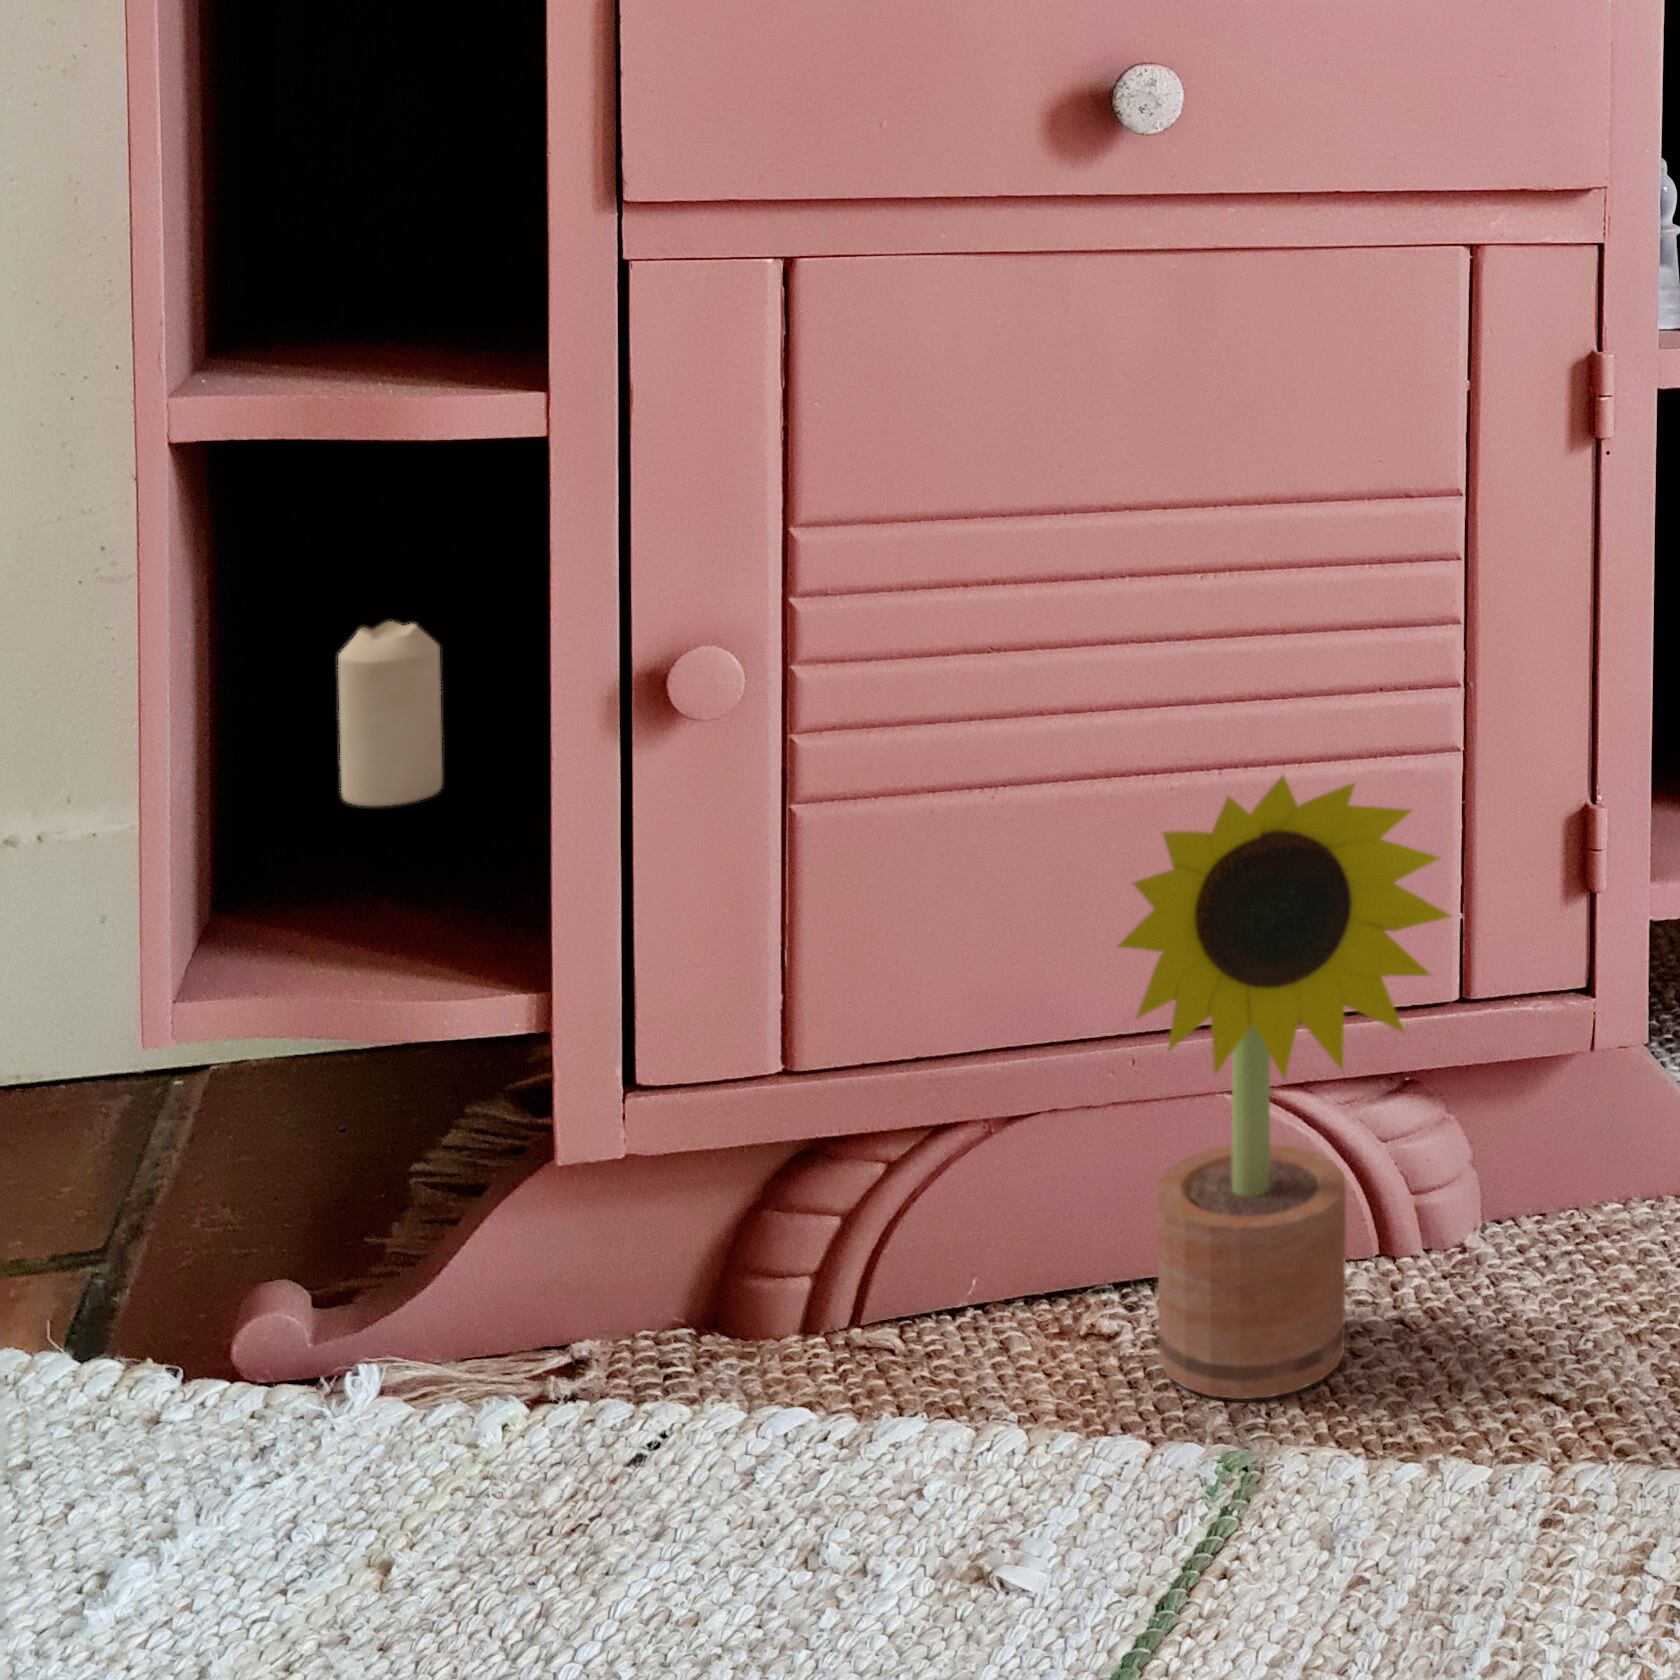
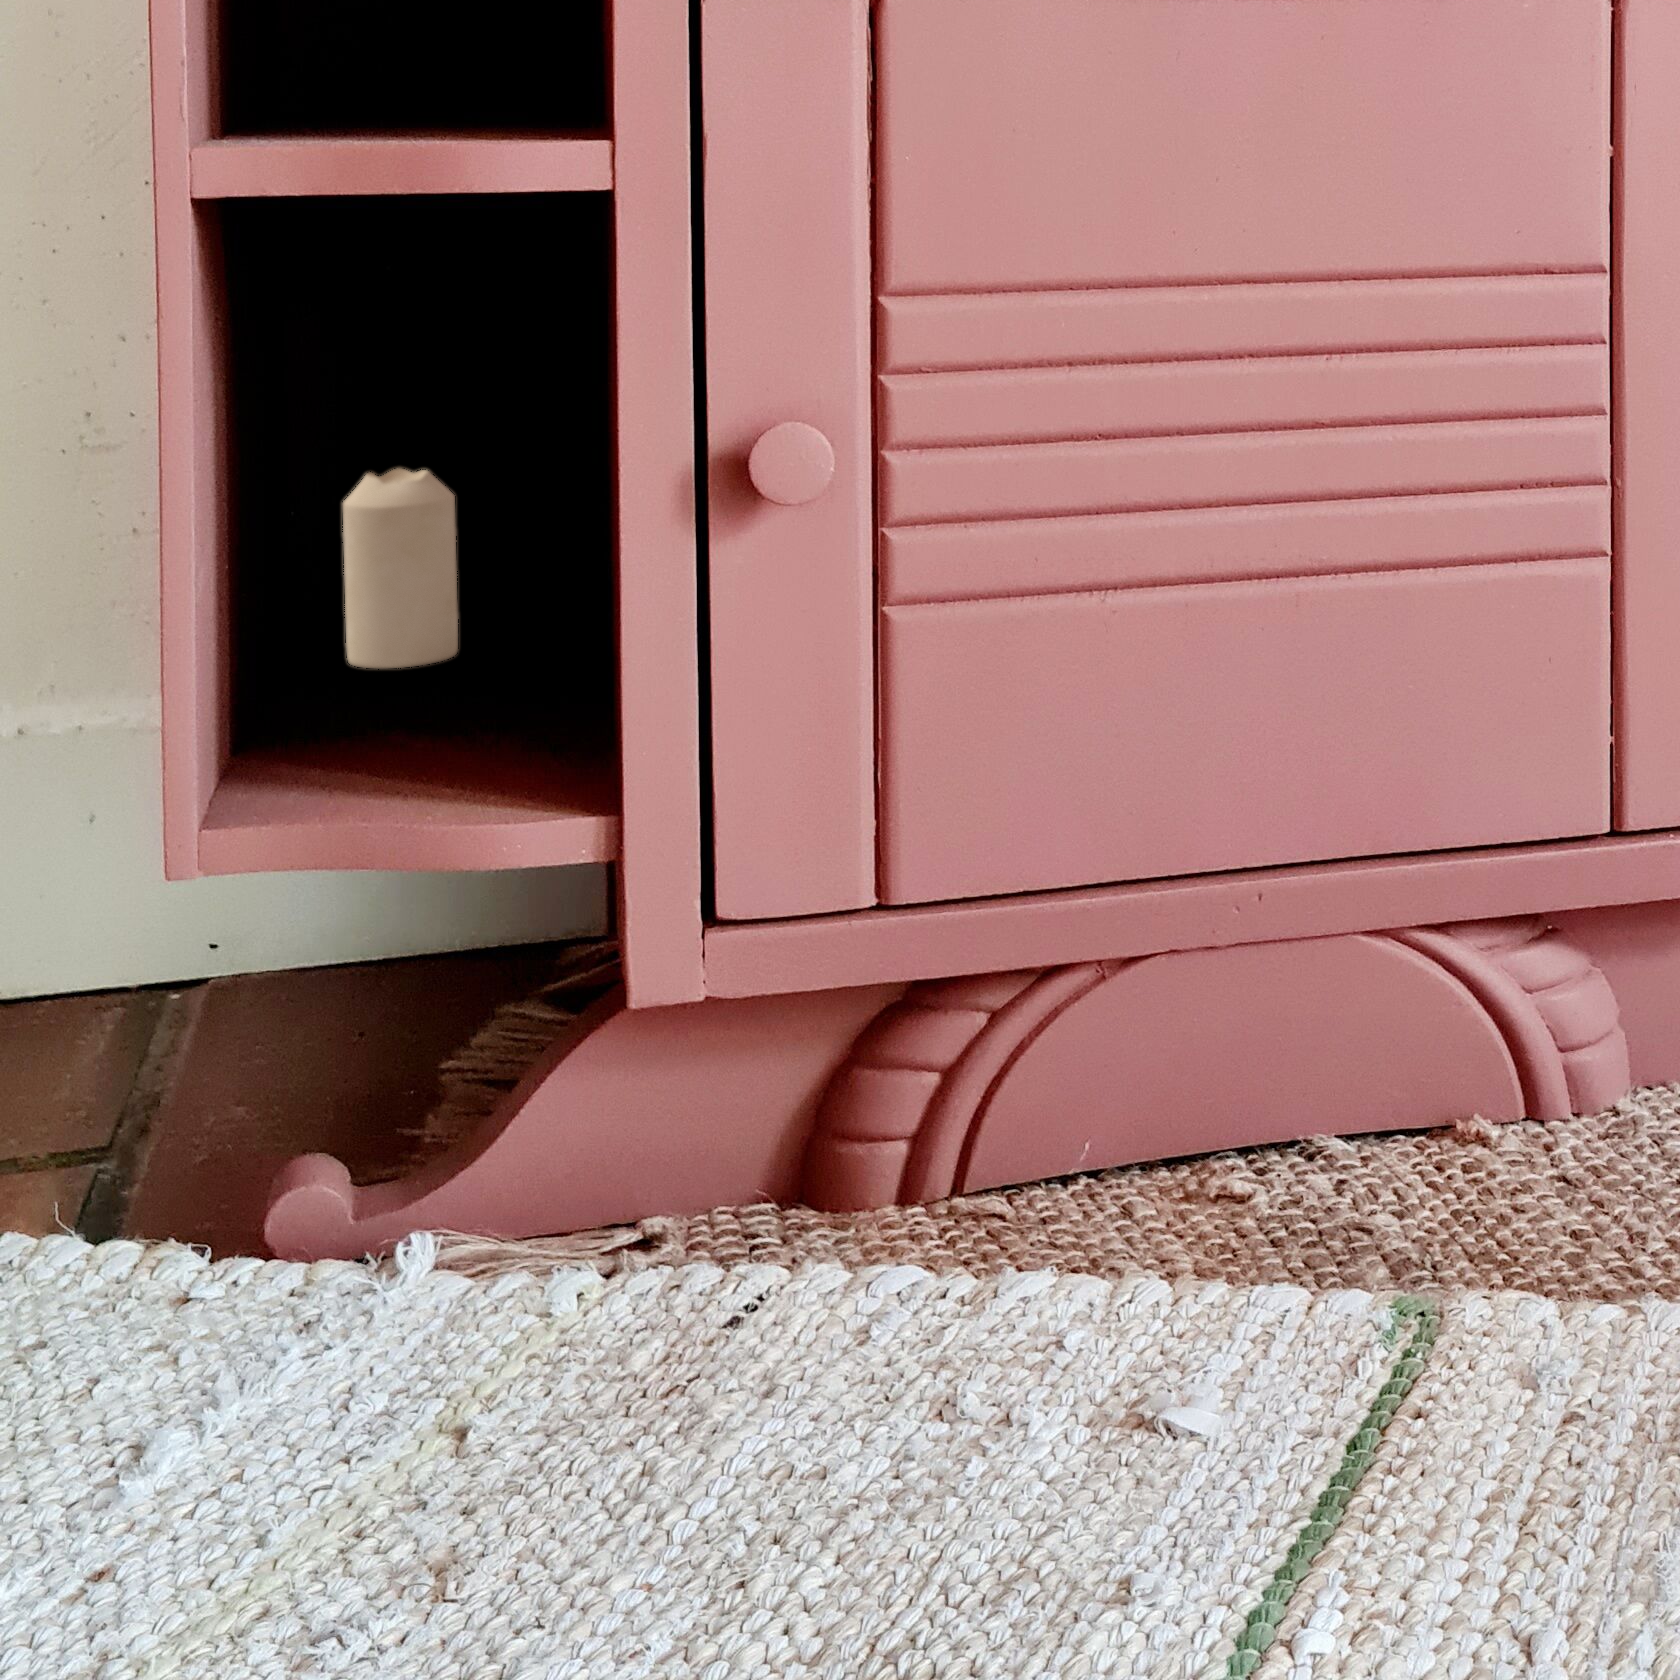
decorative plant: present [1118,776,1451,1399] -> none [1273,531,1643,1251]

